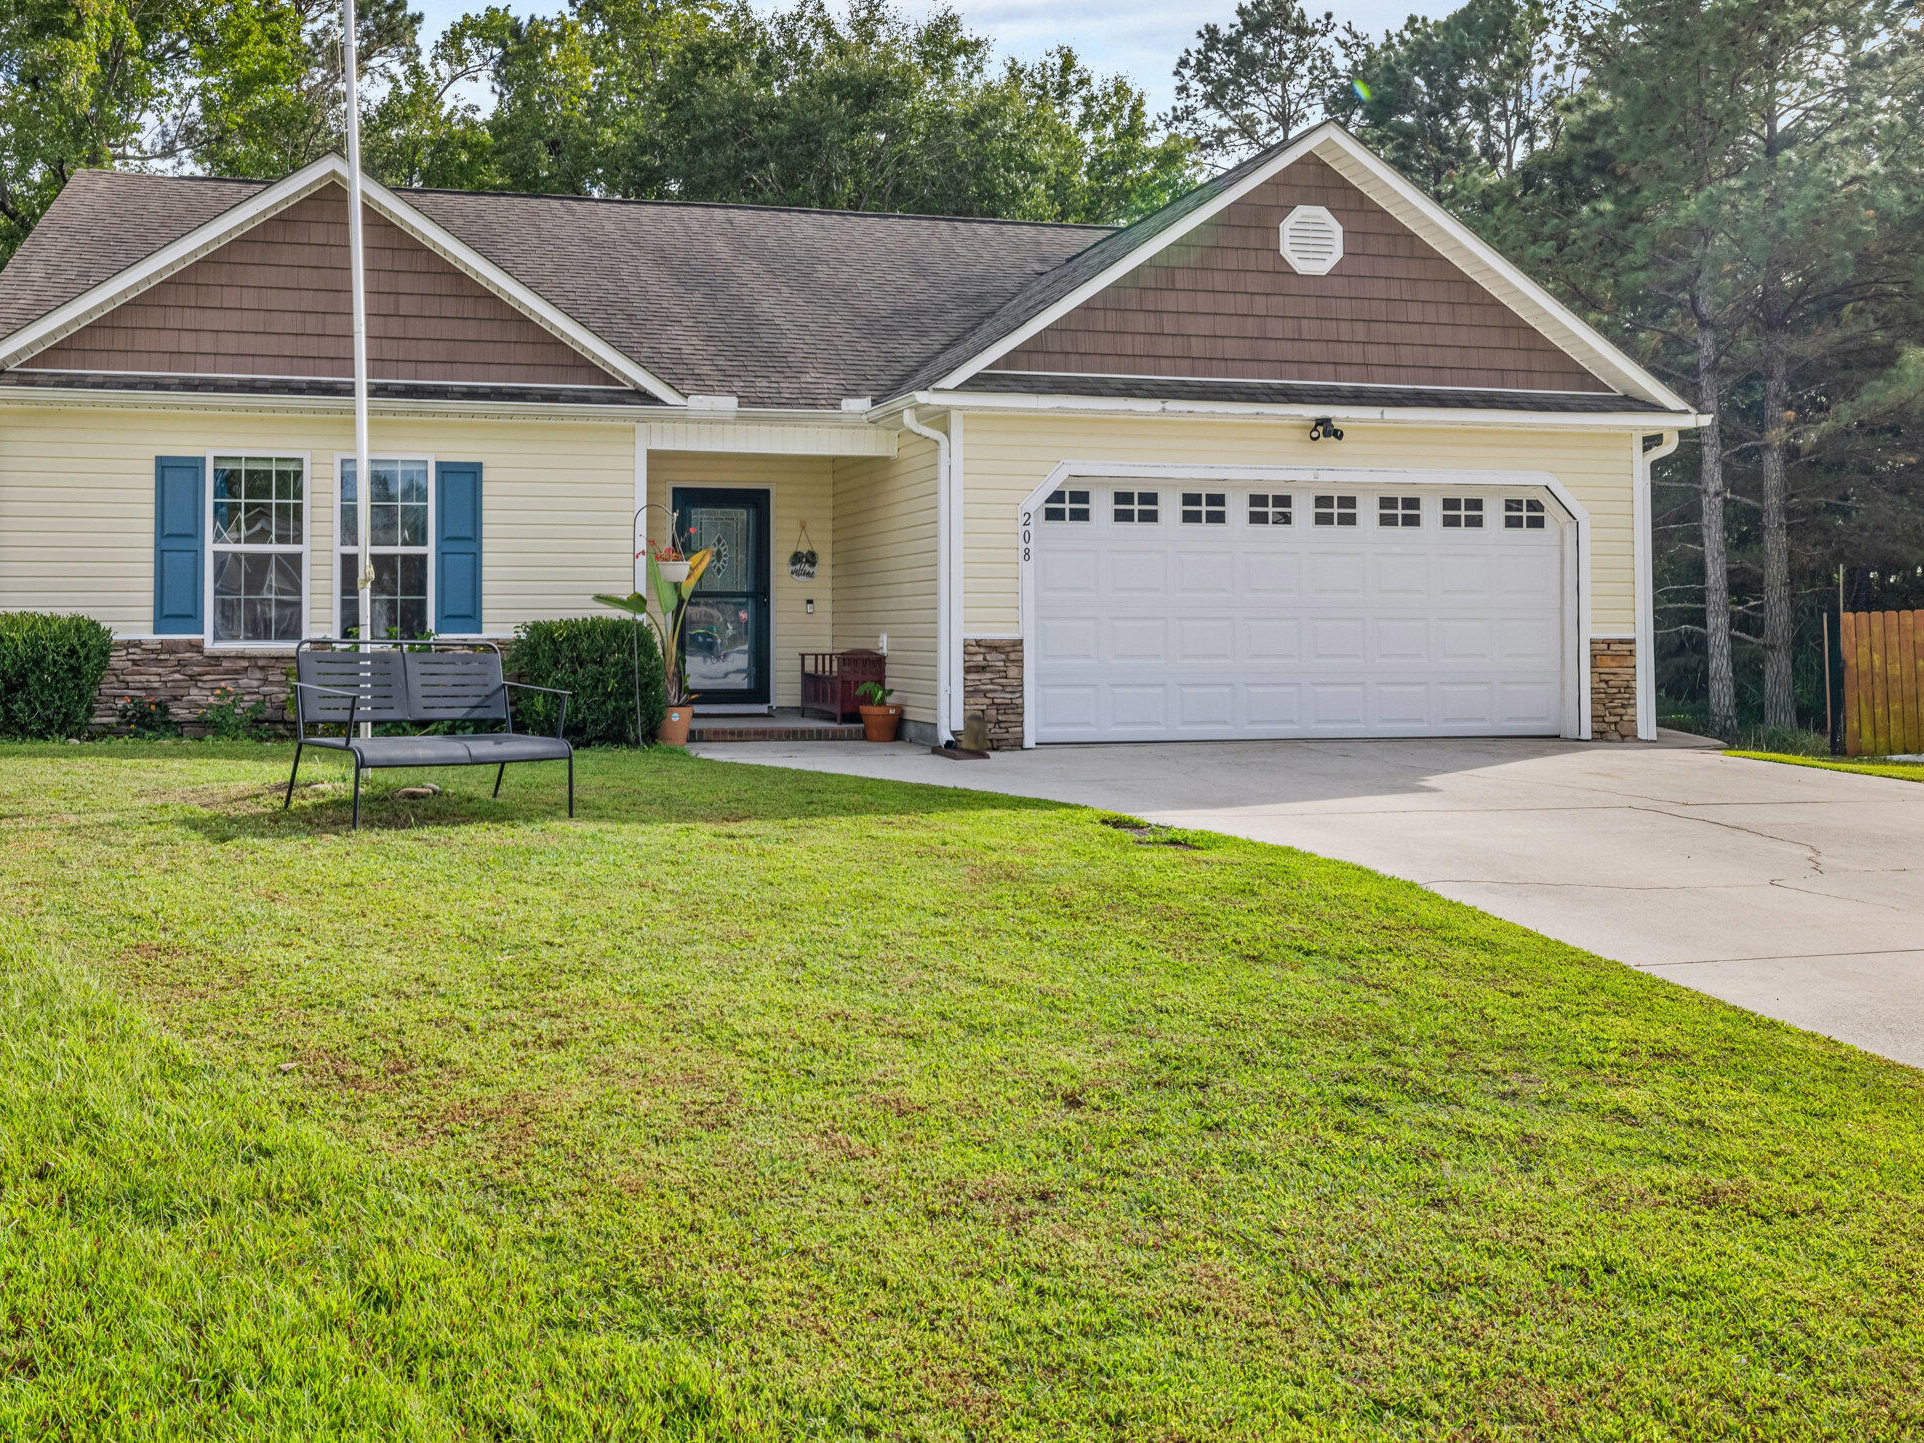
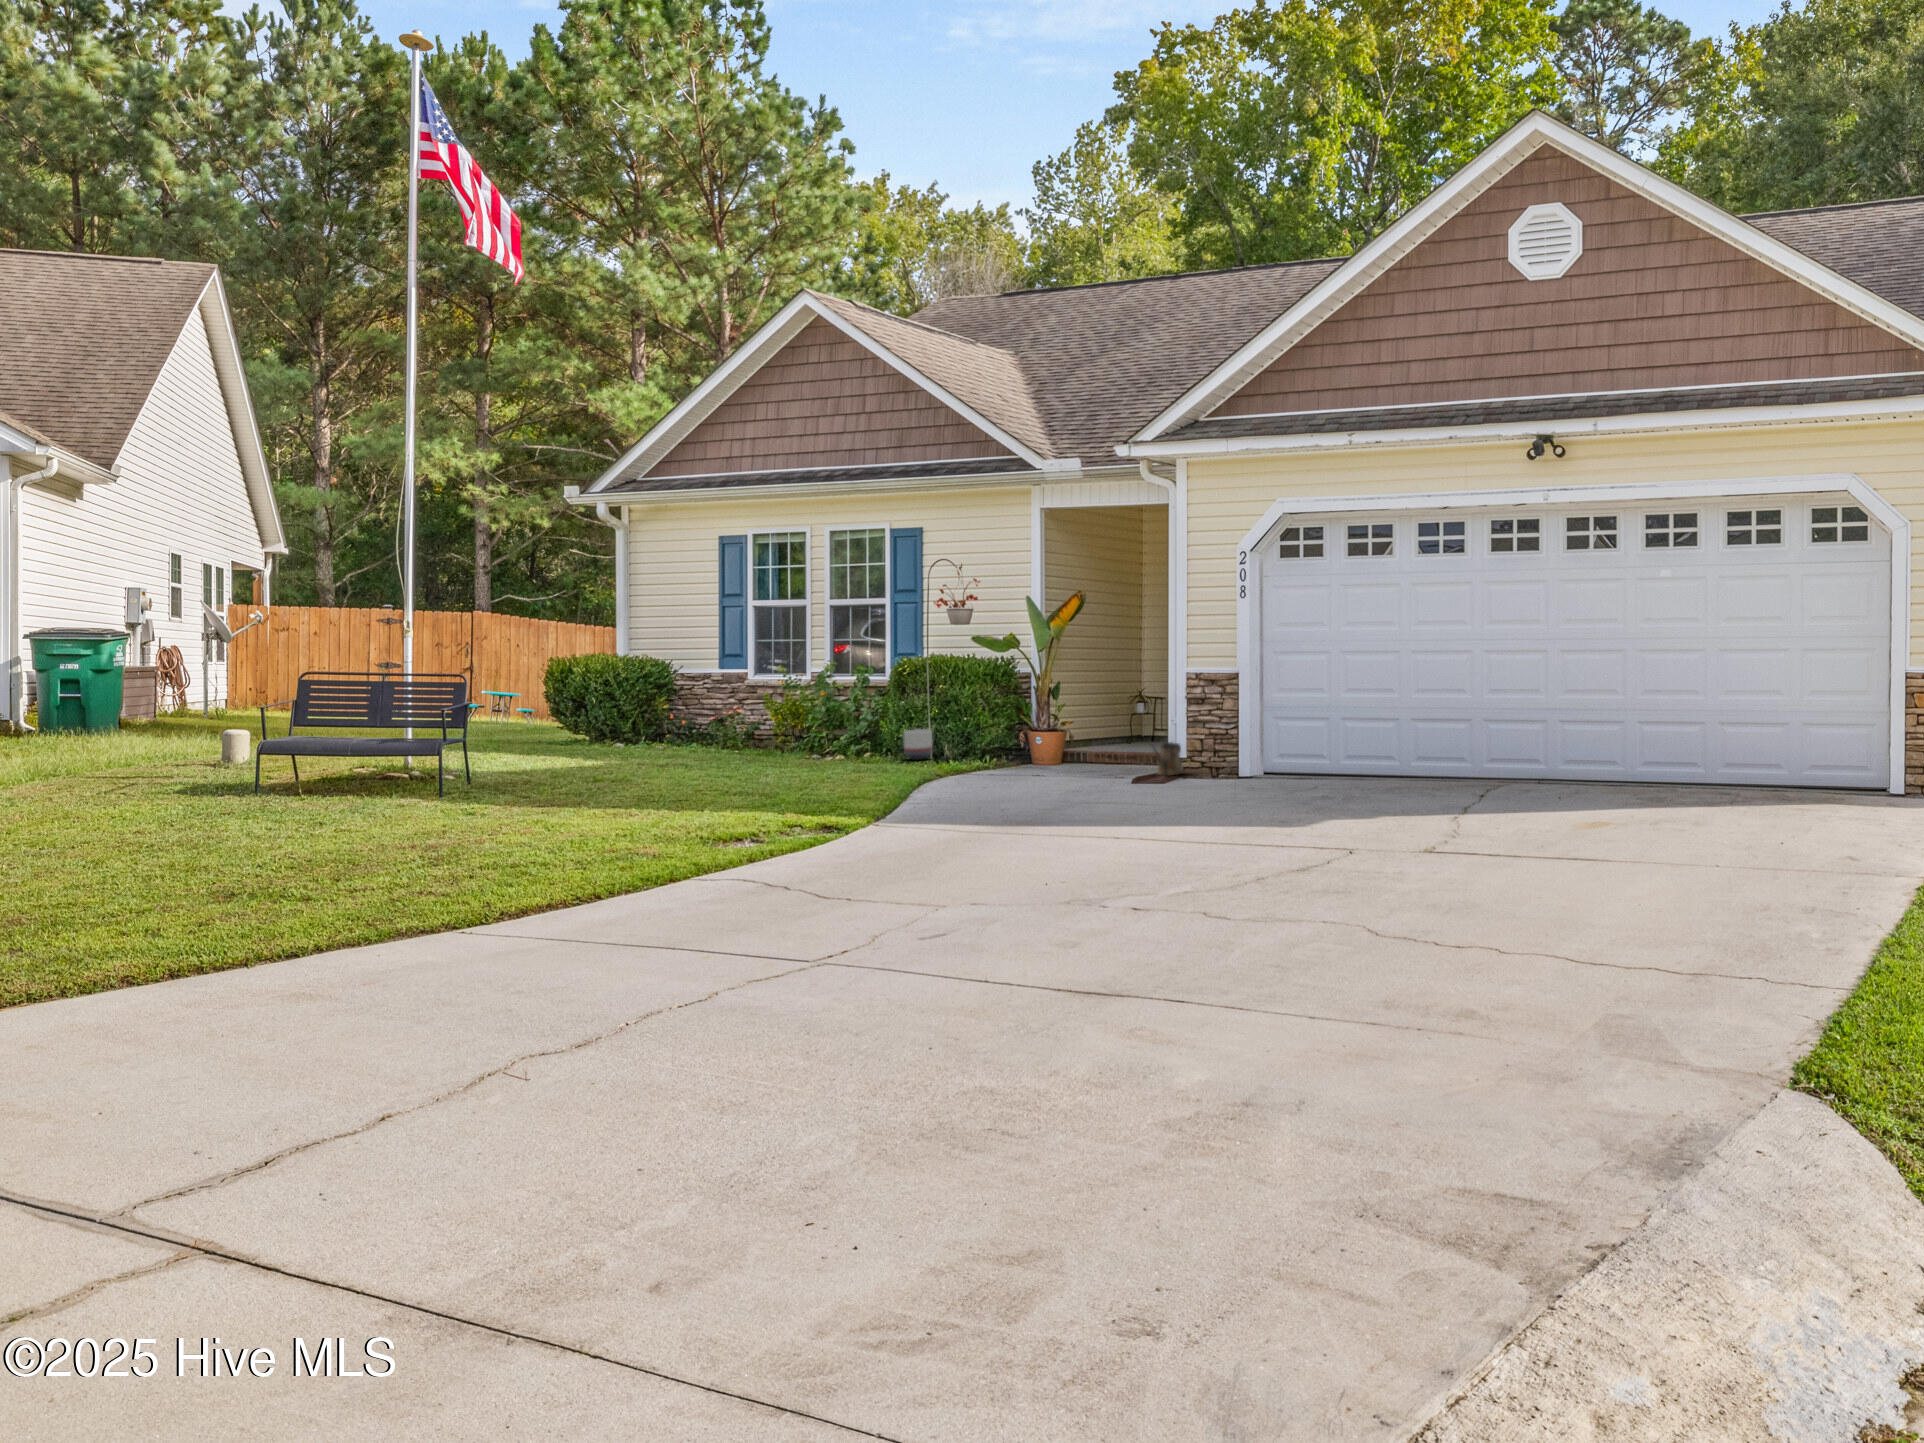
planter: none [594,709,629,746] -> present [903,729,932,760]

